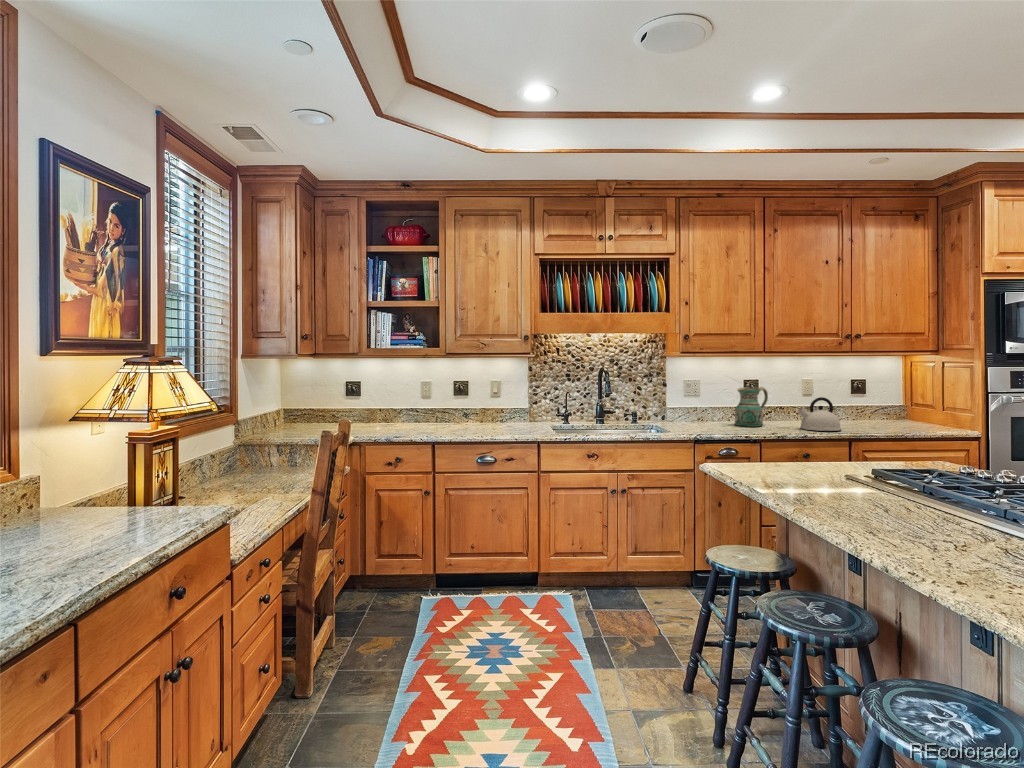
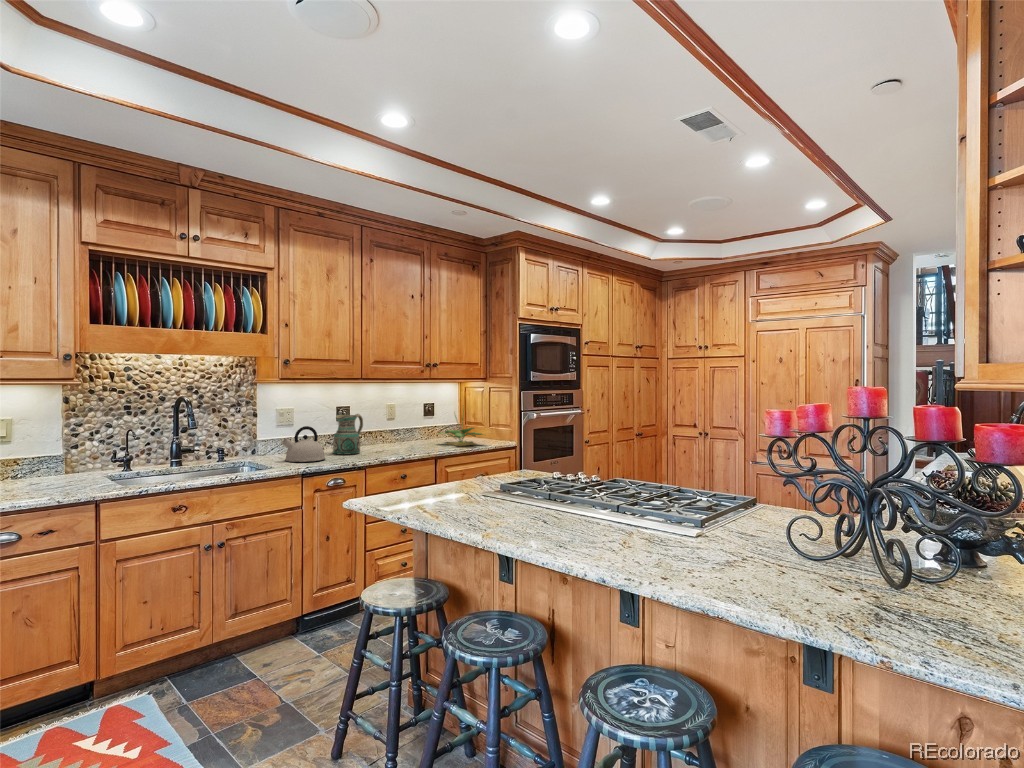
potted plant: none [859,380,930,428] -> present [439,411,483,446]
kettle: present [798,397,841,431] -> present [282,426,325,462]

